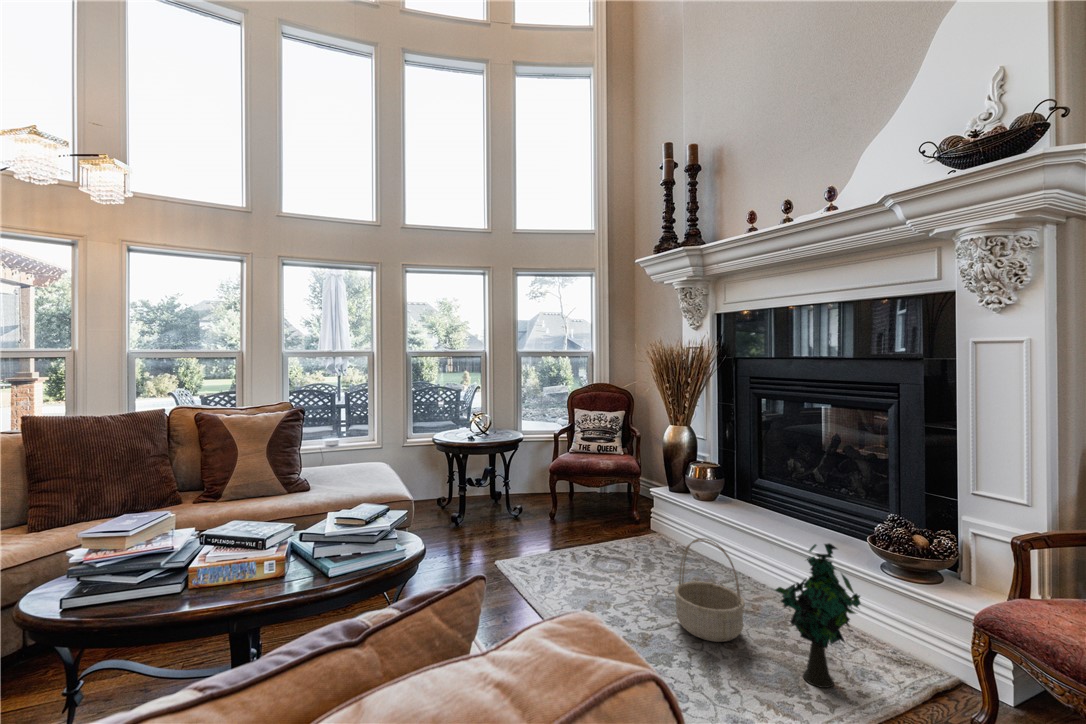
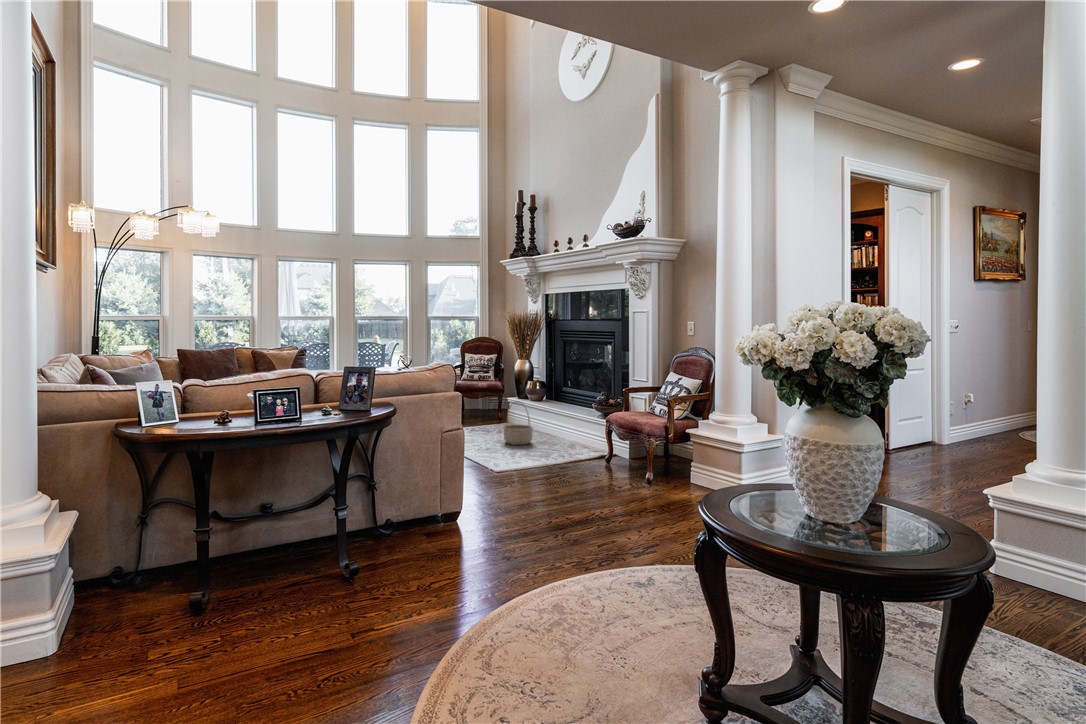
decorative plant: present [775,543,861,688] -> none [539,394,571,451]

